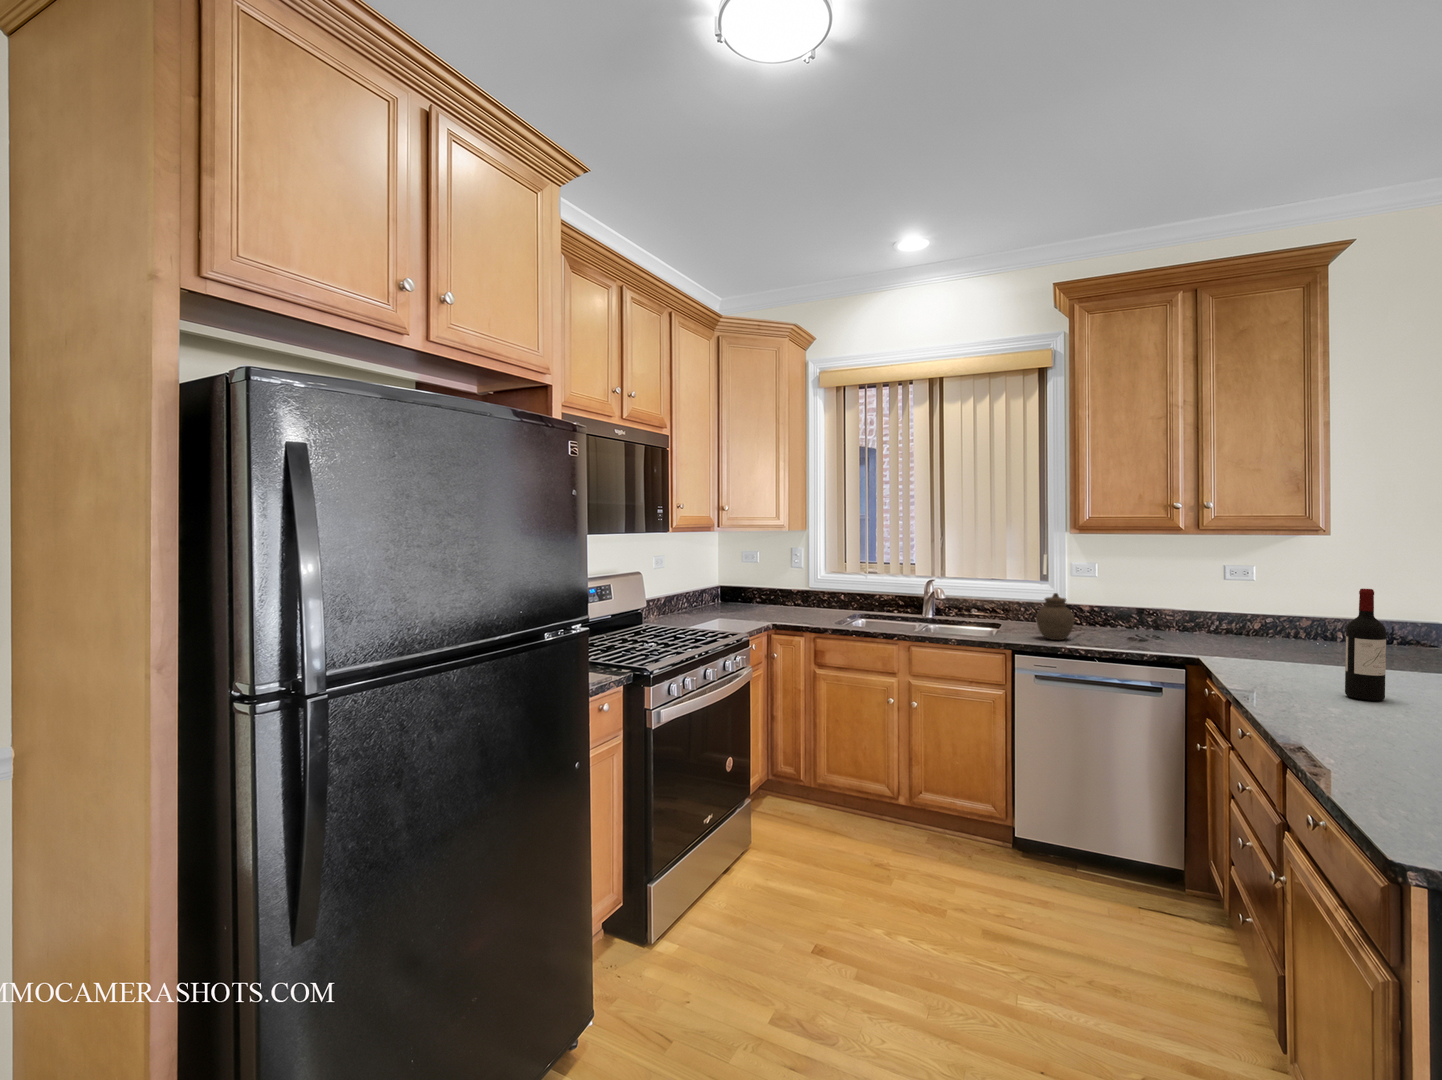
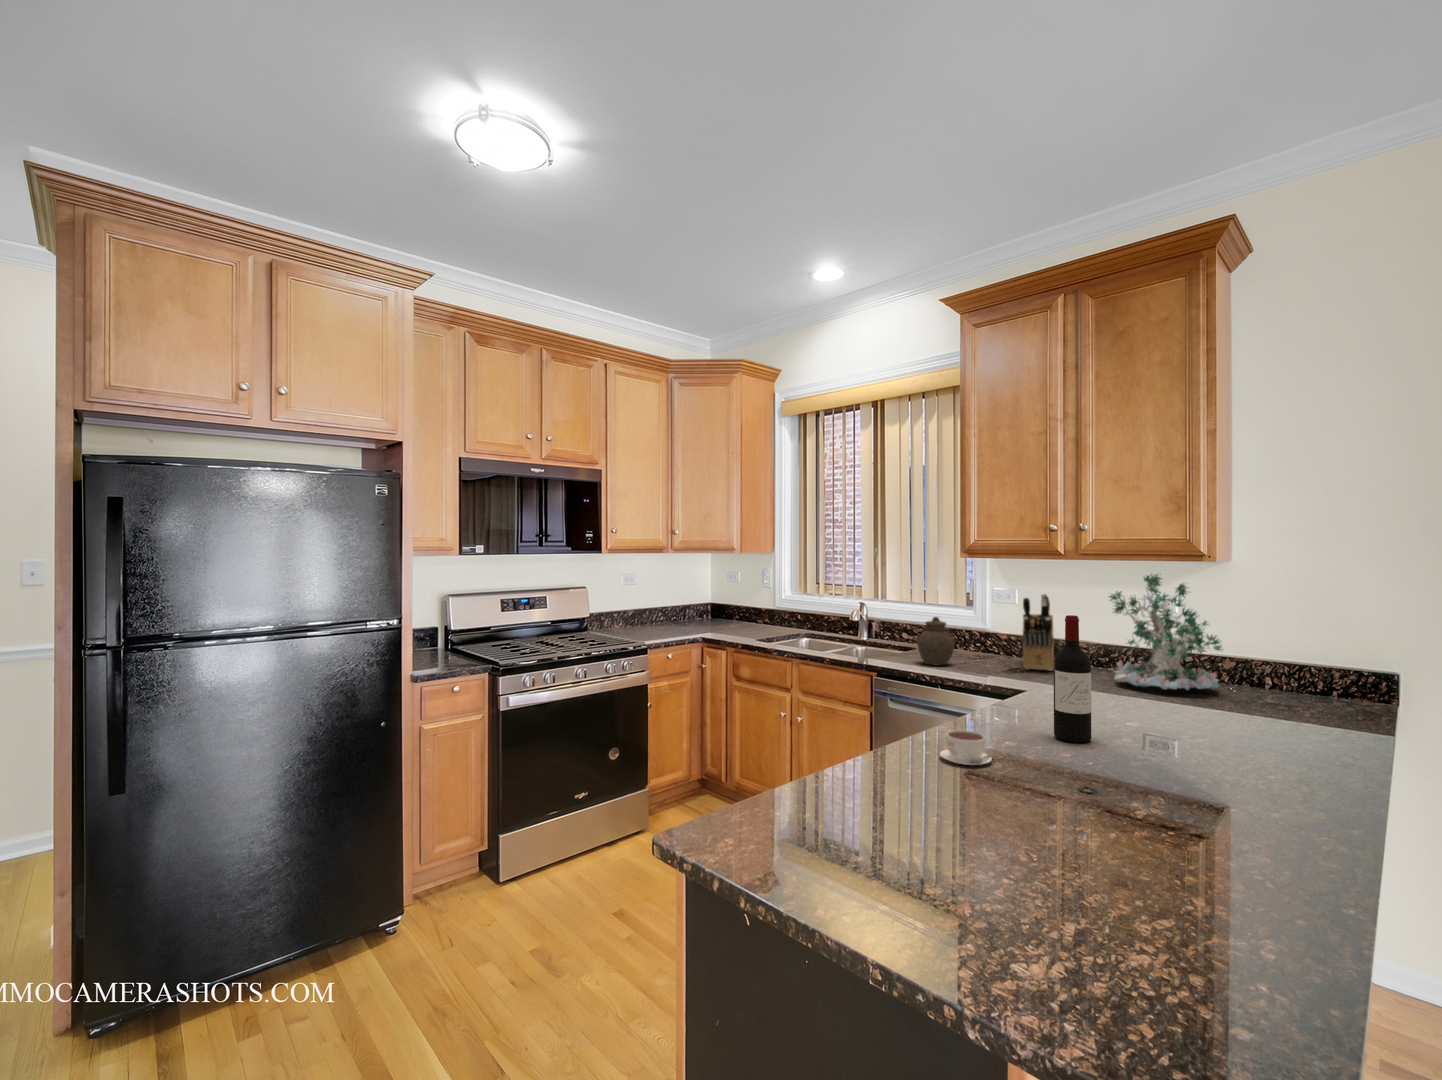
plant: none [1233,546,1341,648] -> present [1109,574,1221,690]
knife block: none [1112,567,1171,638] -> present [1023,594,1054,671]
coffee cup: none [1324,700,1385,730] -> present [940,730,993,765]

